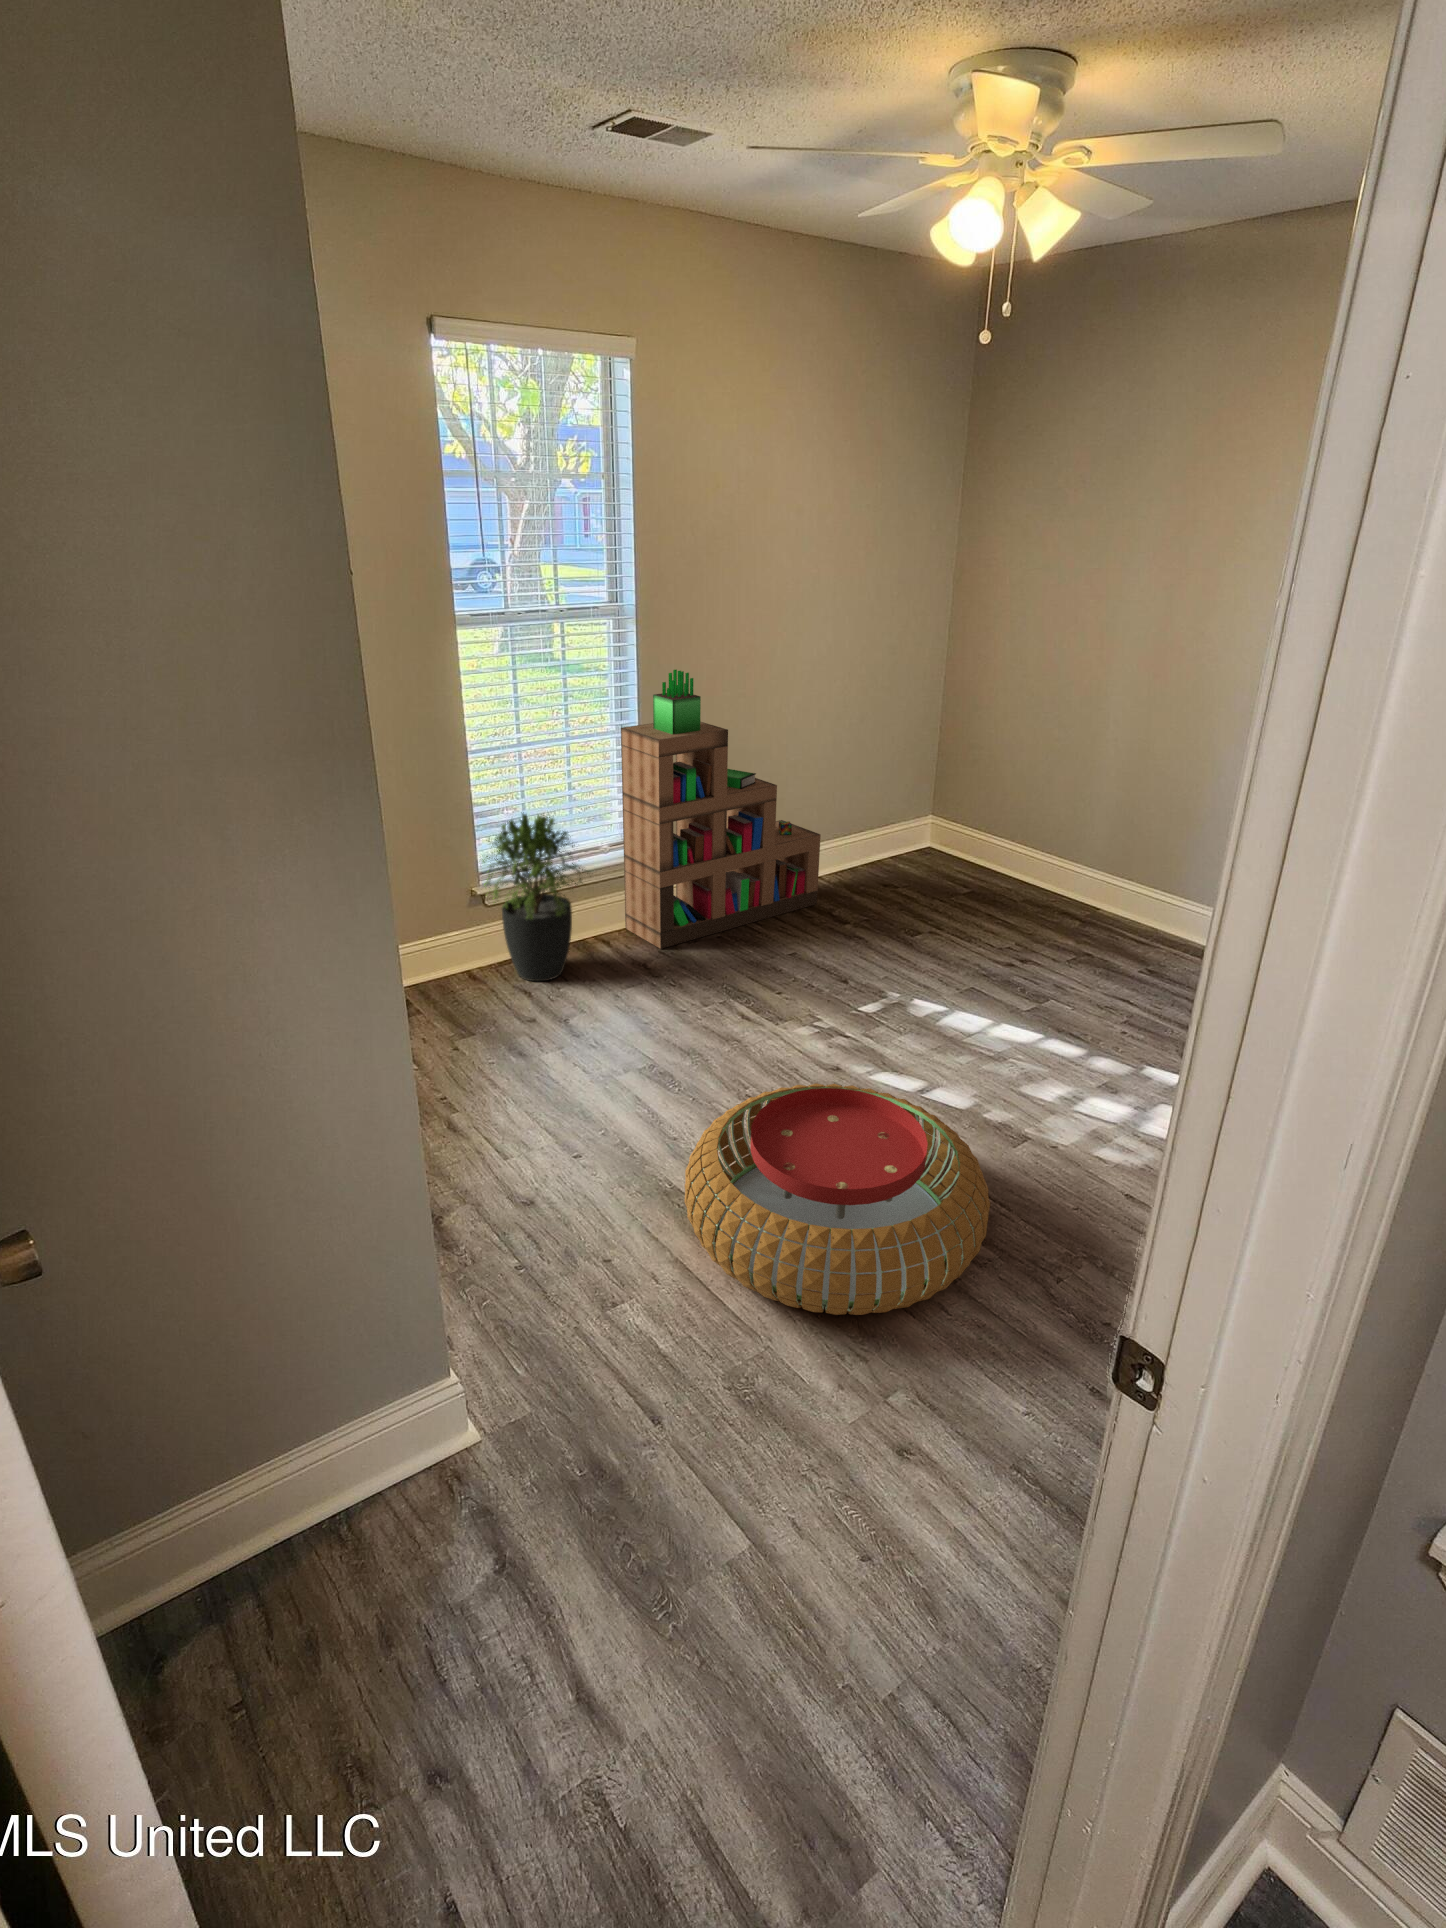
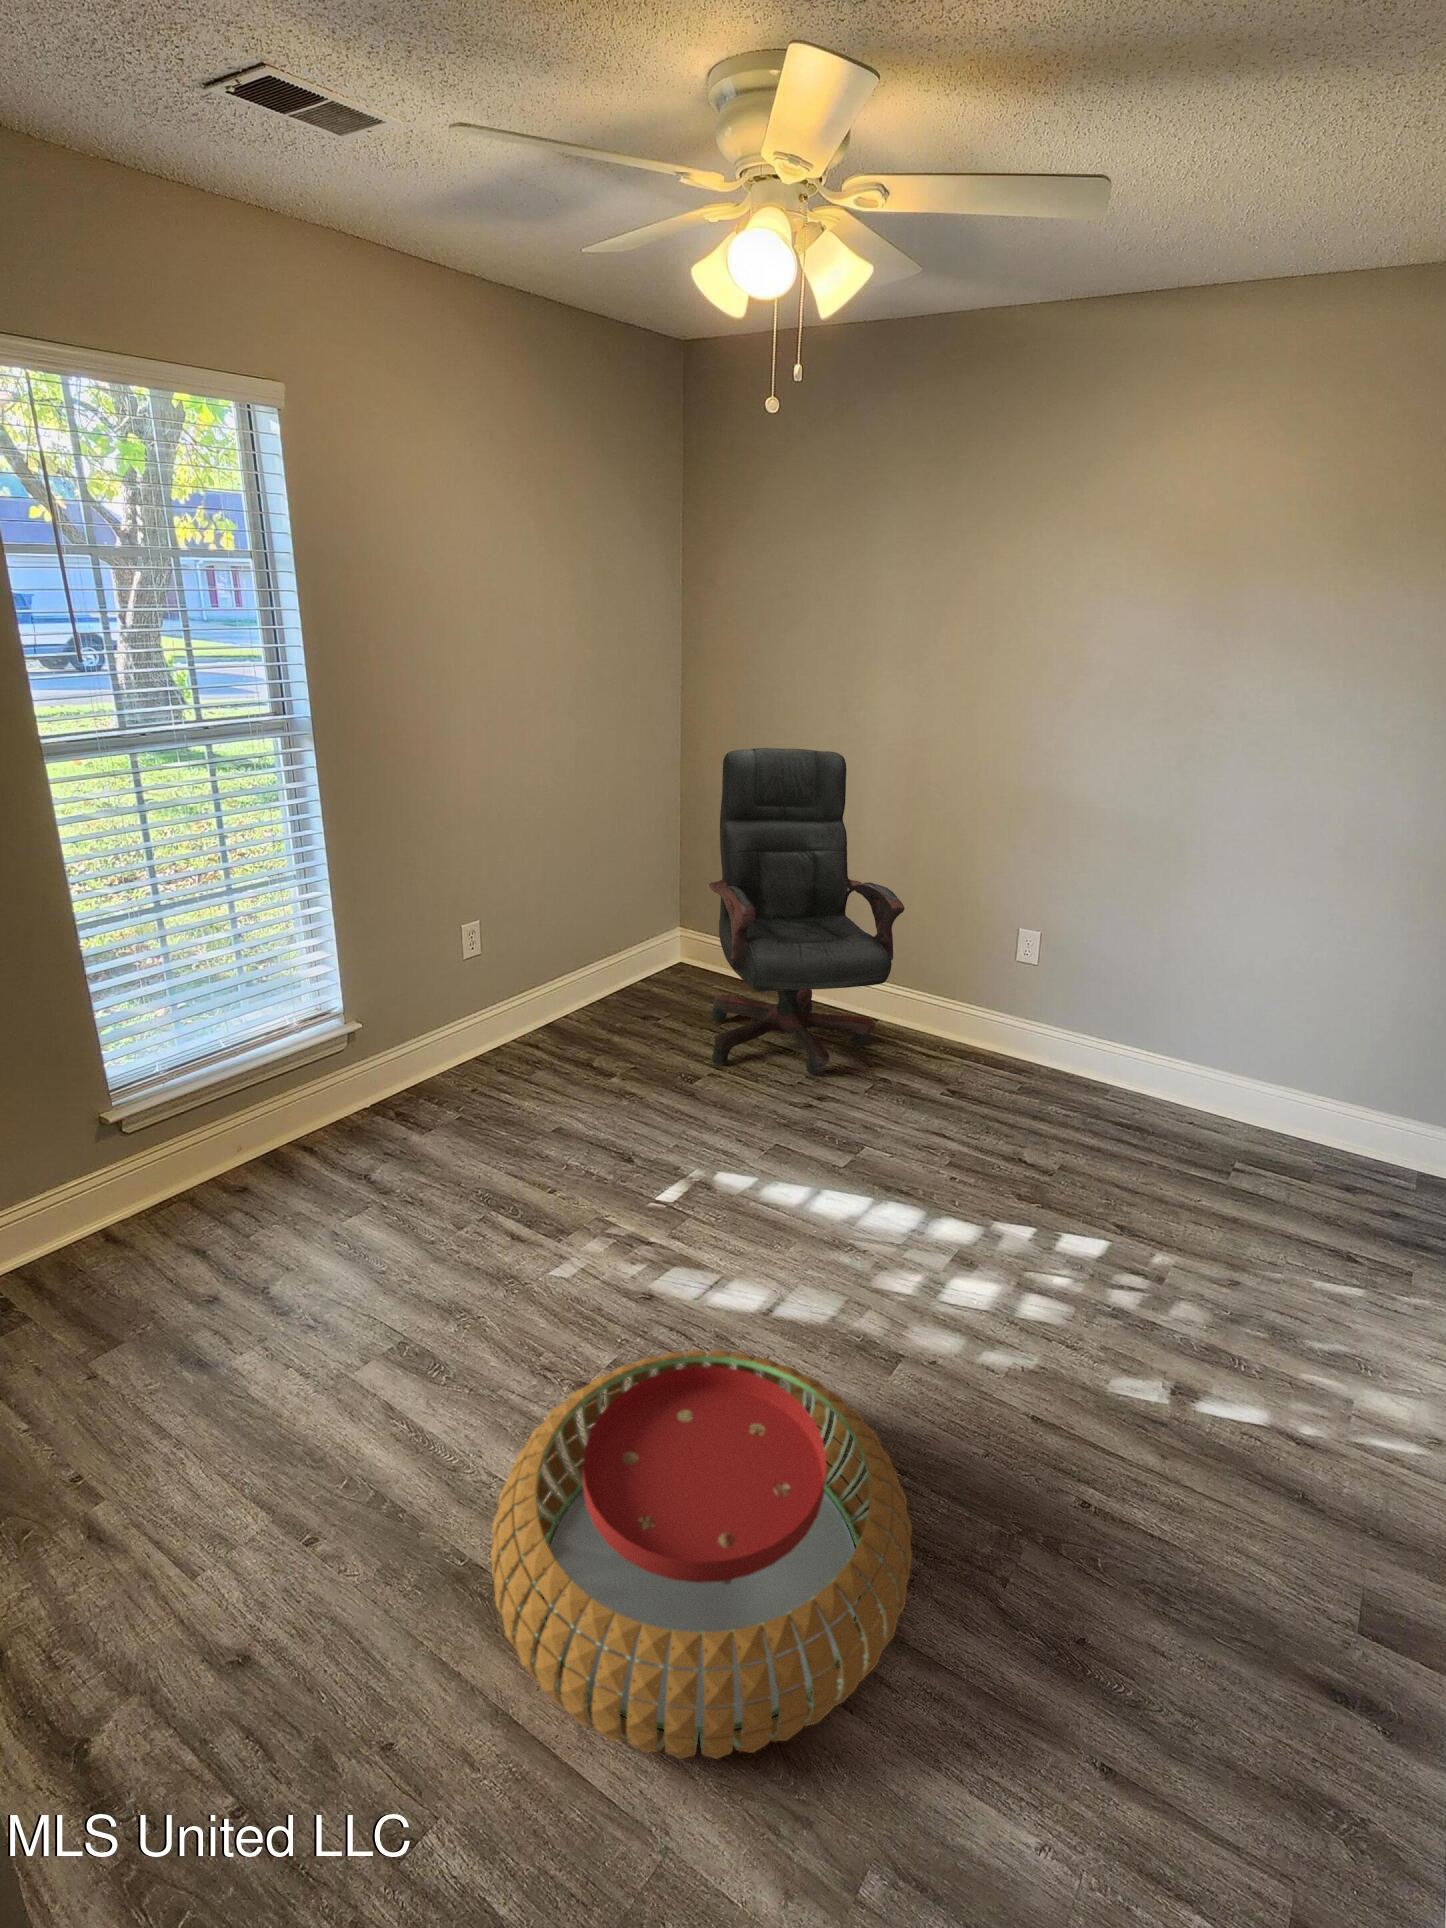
office chair: none [934,647,1125,944] -> present [709,748,905,1076]
bookshelf: present [621,670,821,949] -> none [305,797,572,1150]
potted plant: present [482,814,588,981] -> none [102,1002,286,1232]

